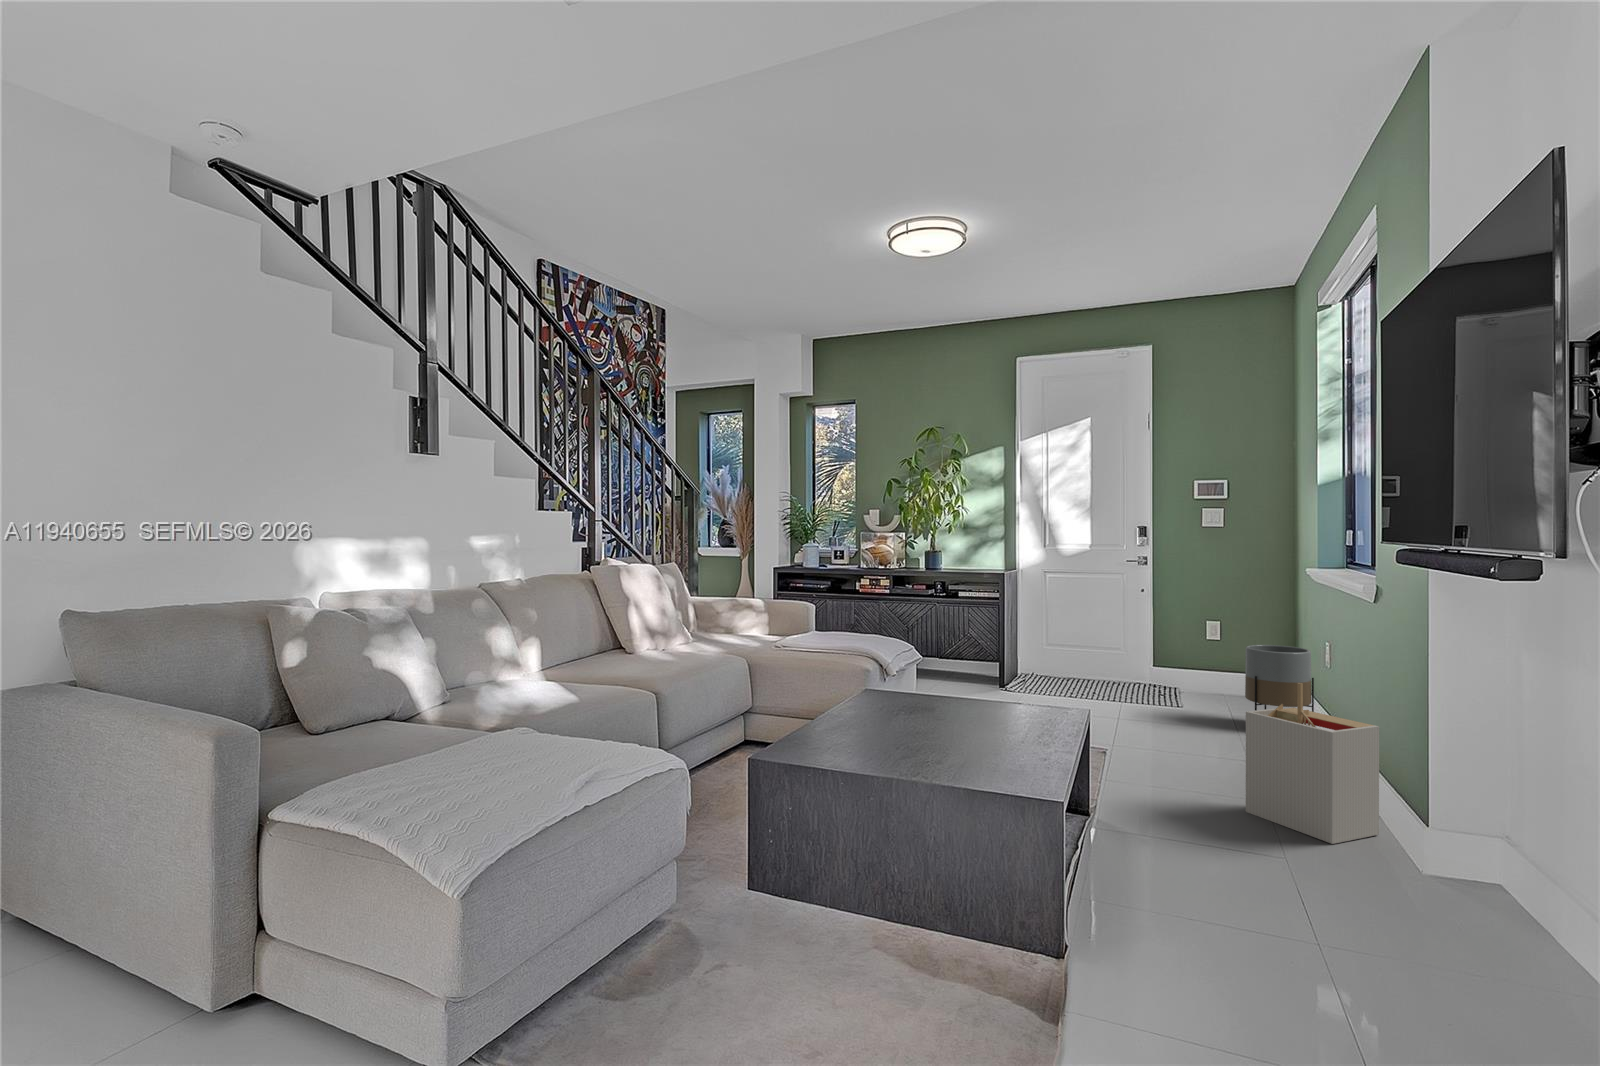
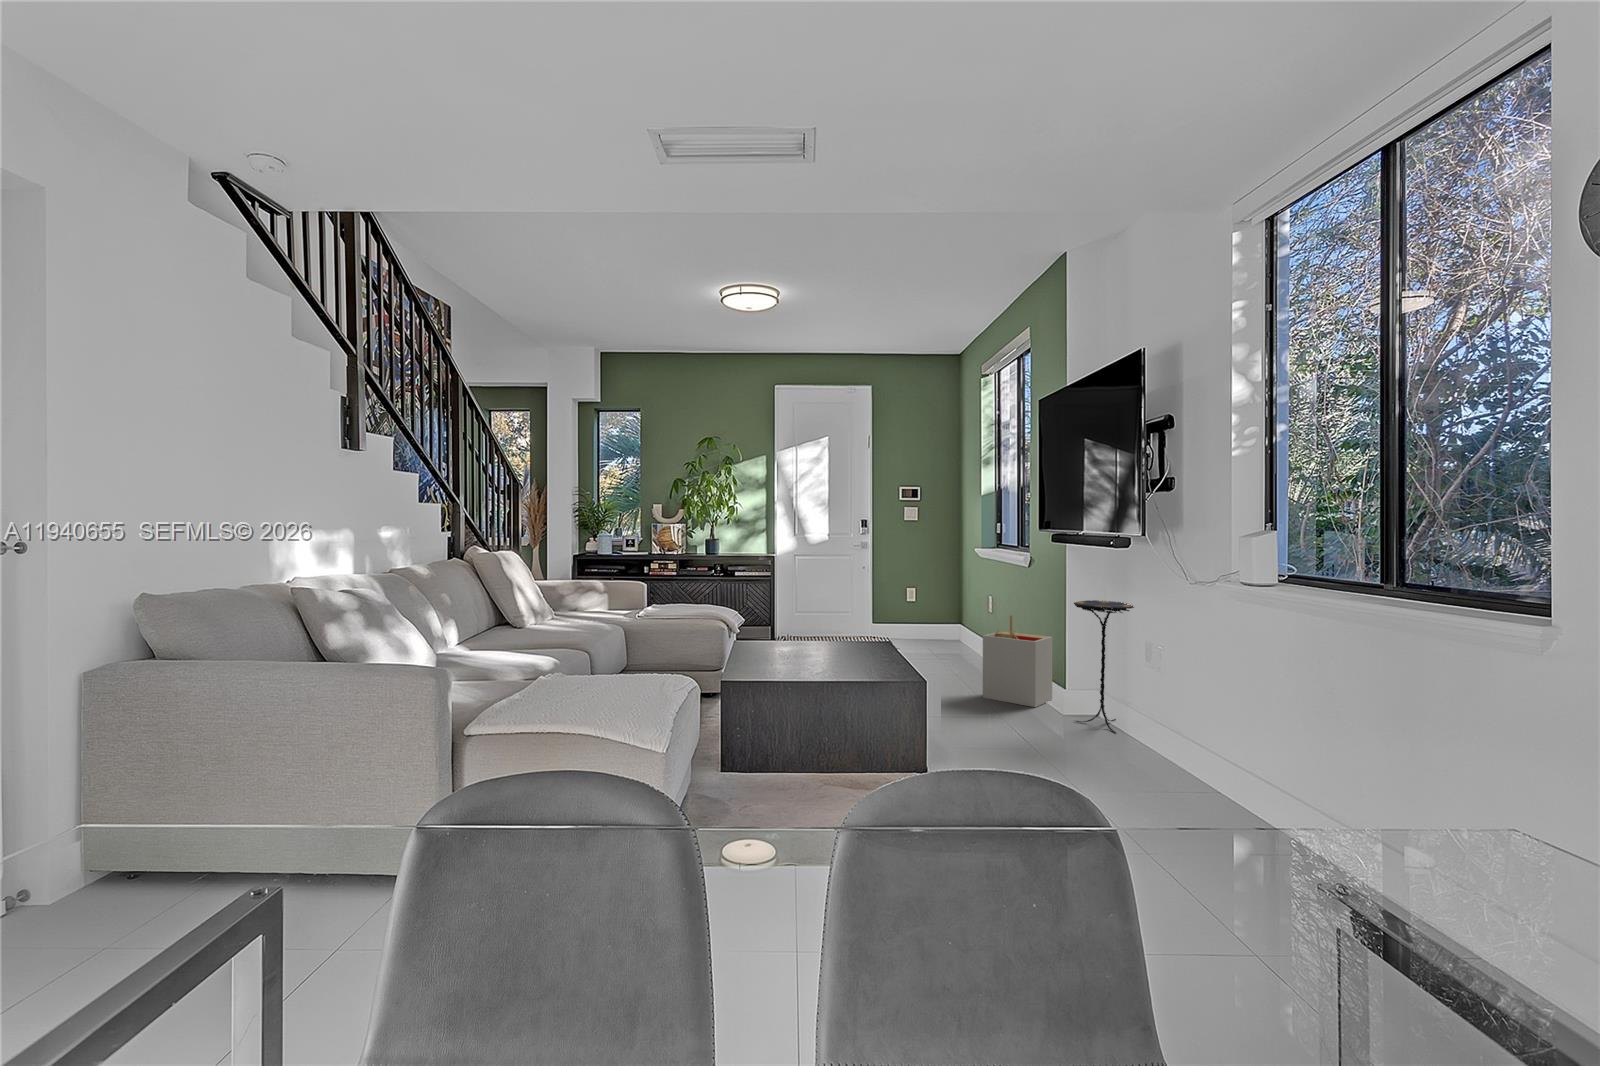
planter: present [1245,645,1314,712] -> none [944,597,983,654]
side table: none [1389,669,1524,925] -> present [1074,600,1134,733]

